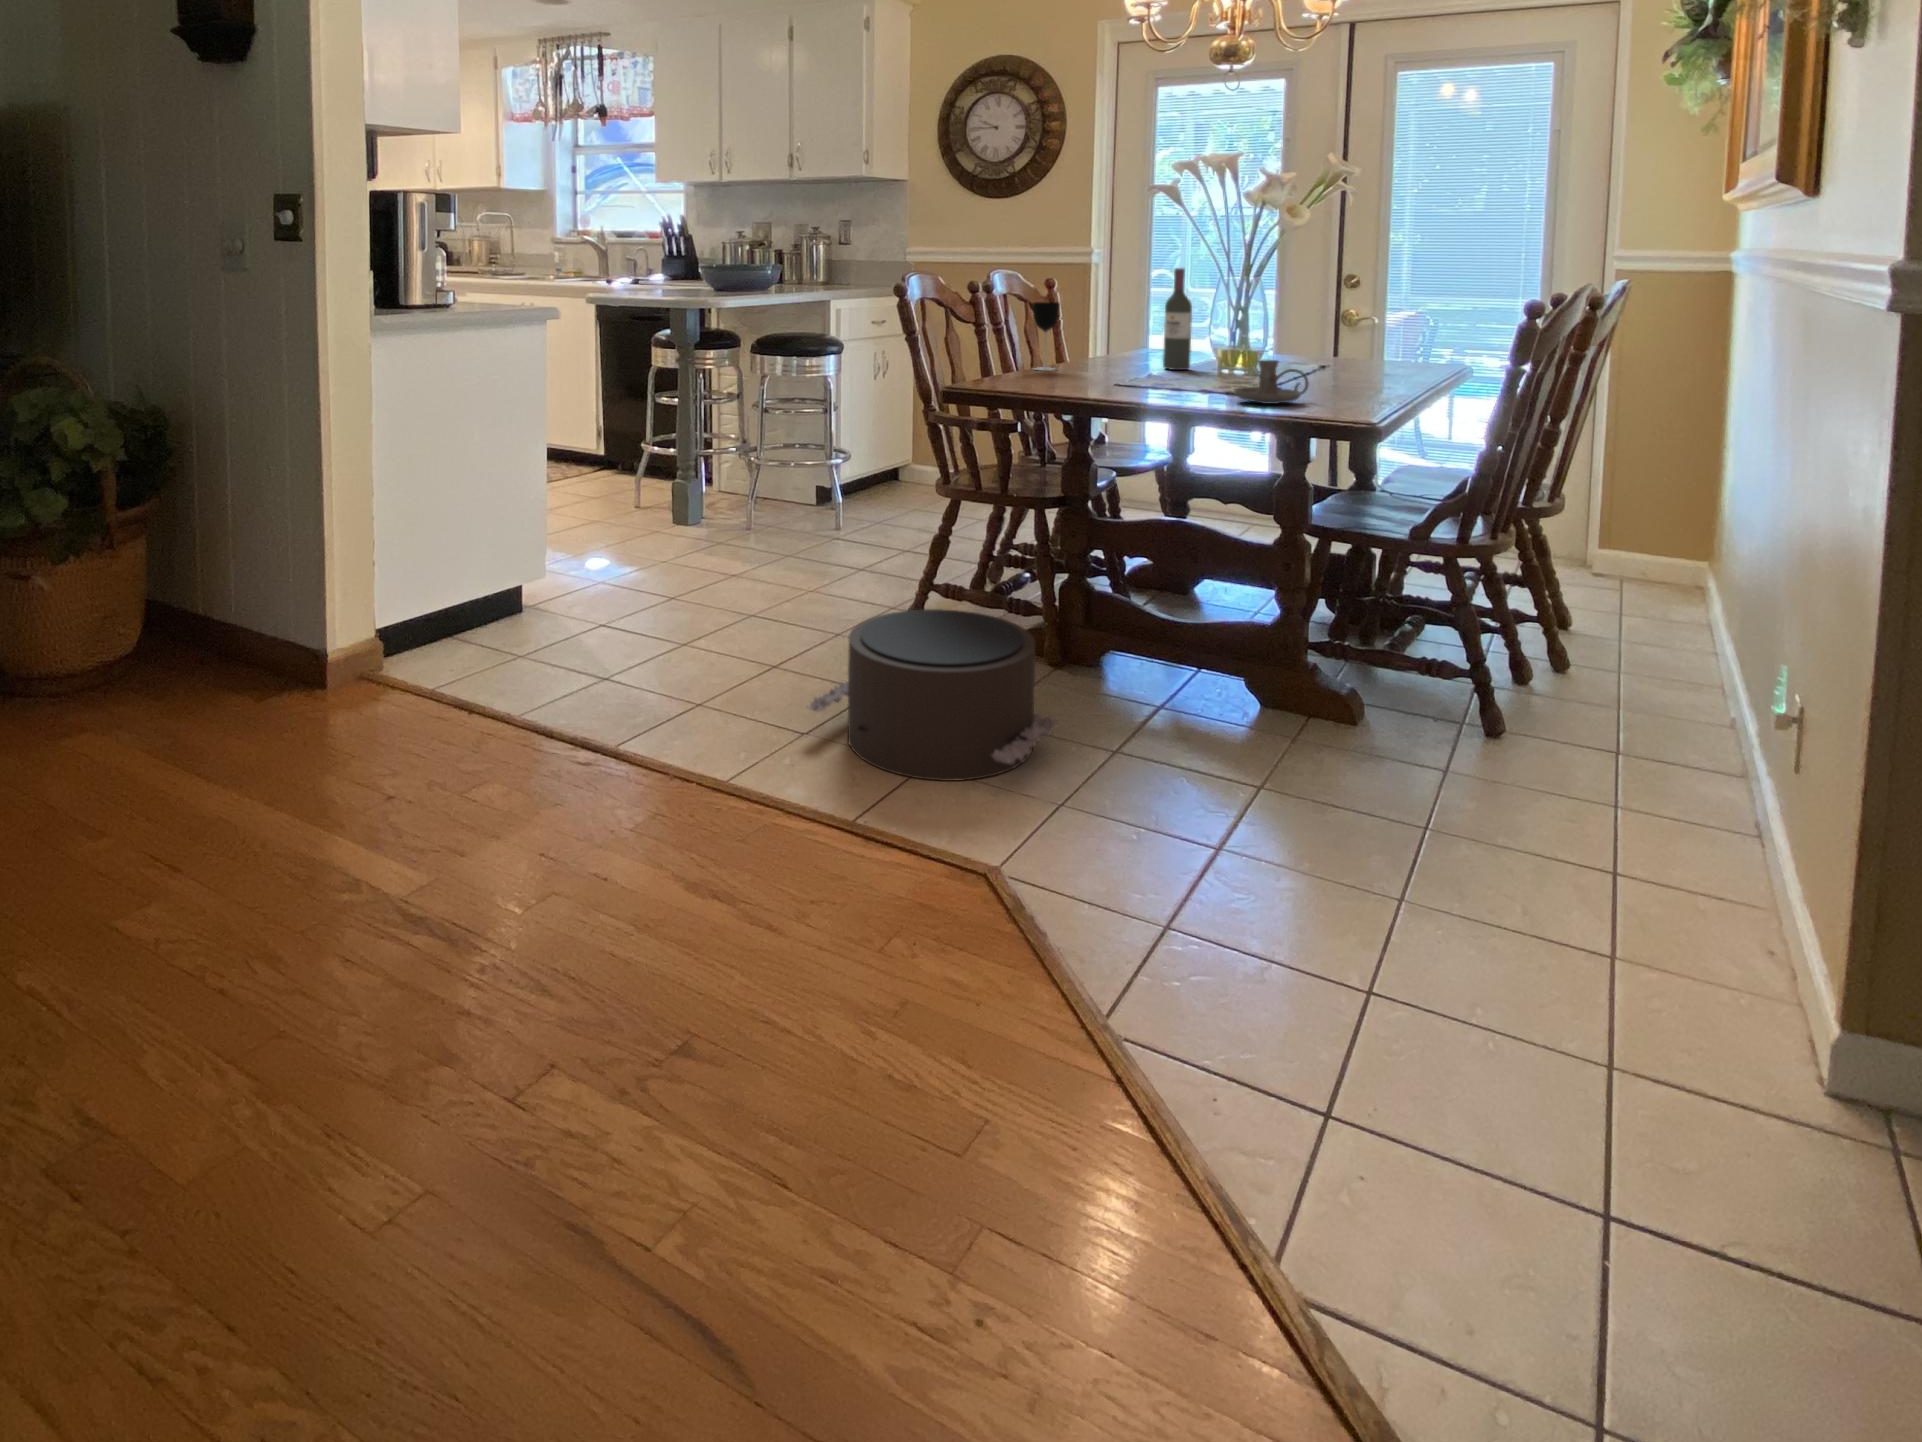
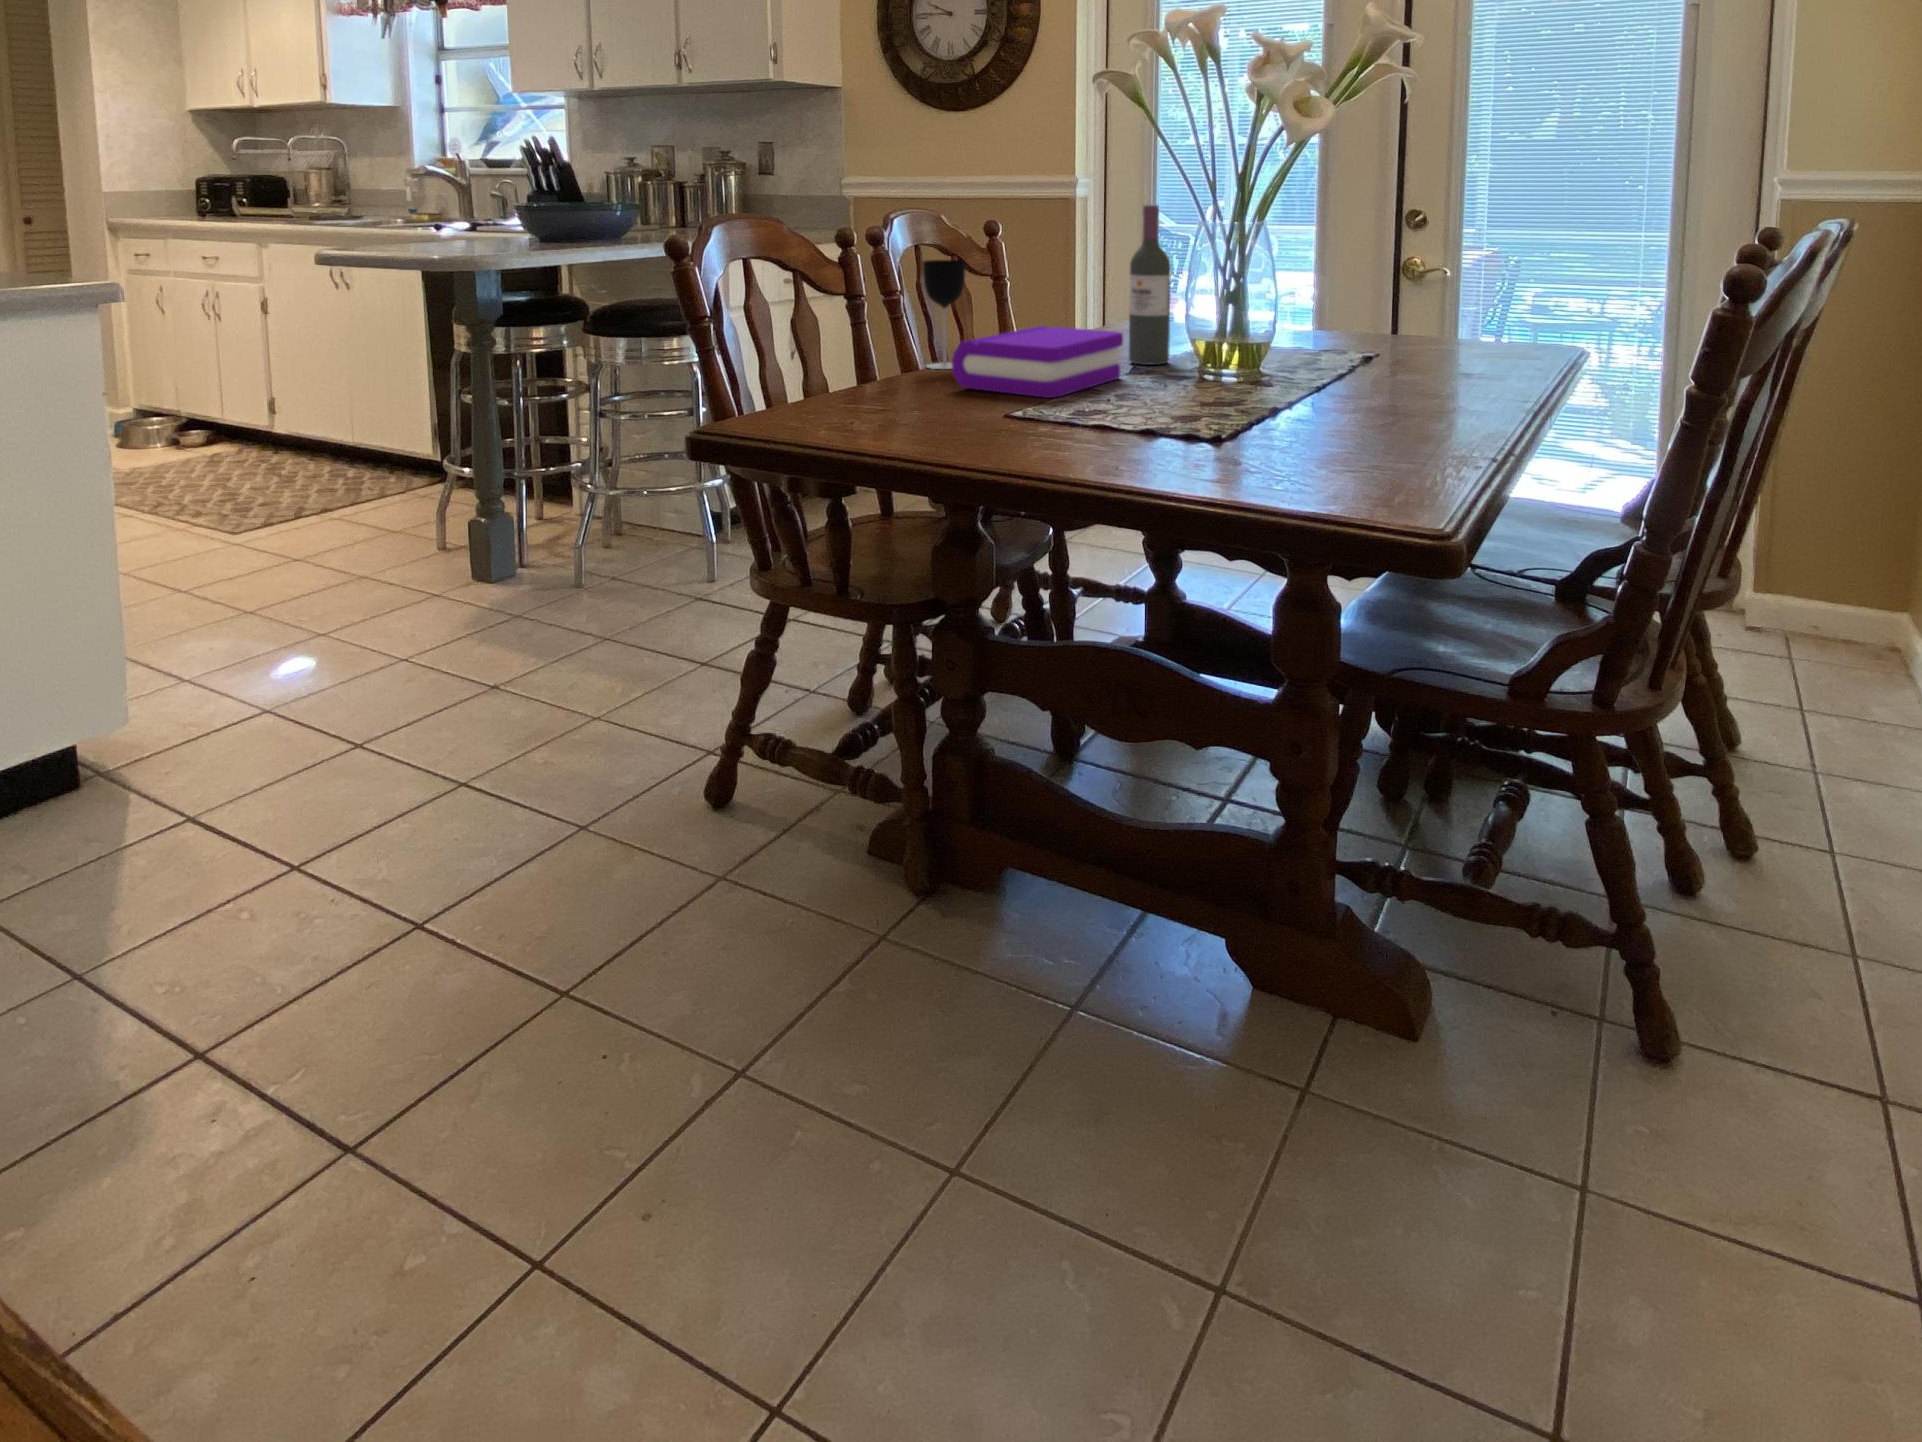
book: none [1064,343,1166,382] -> present [952,326,1123,398]
candle holder: present [1234,360,1308,404] -> none [1198,377,1333,462]
pouf: present [808,609,1057,781] -> none [351,844,846,1304]

